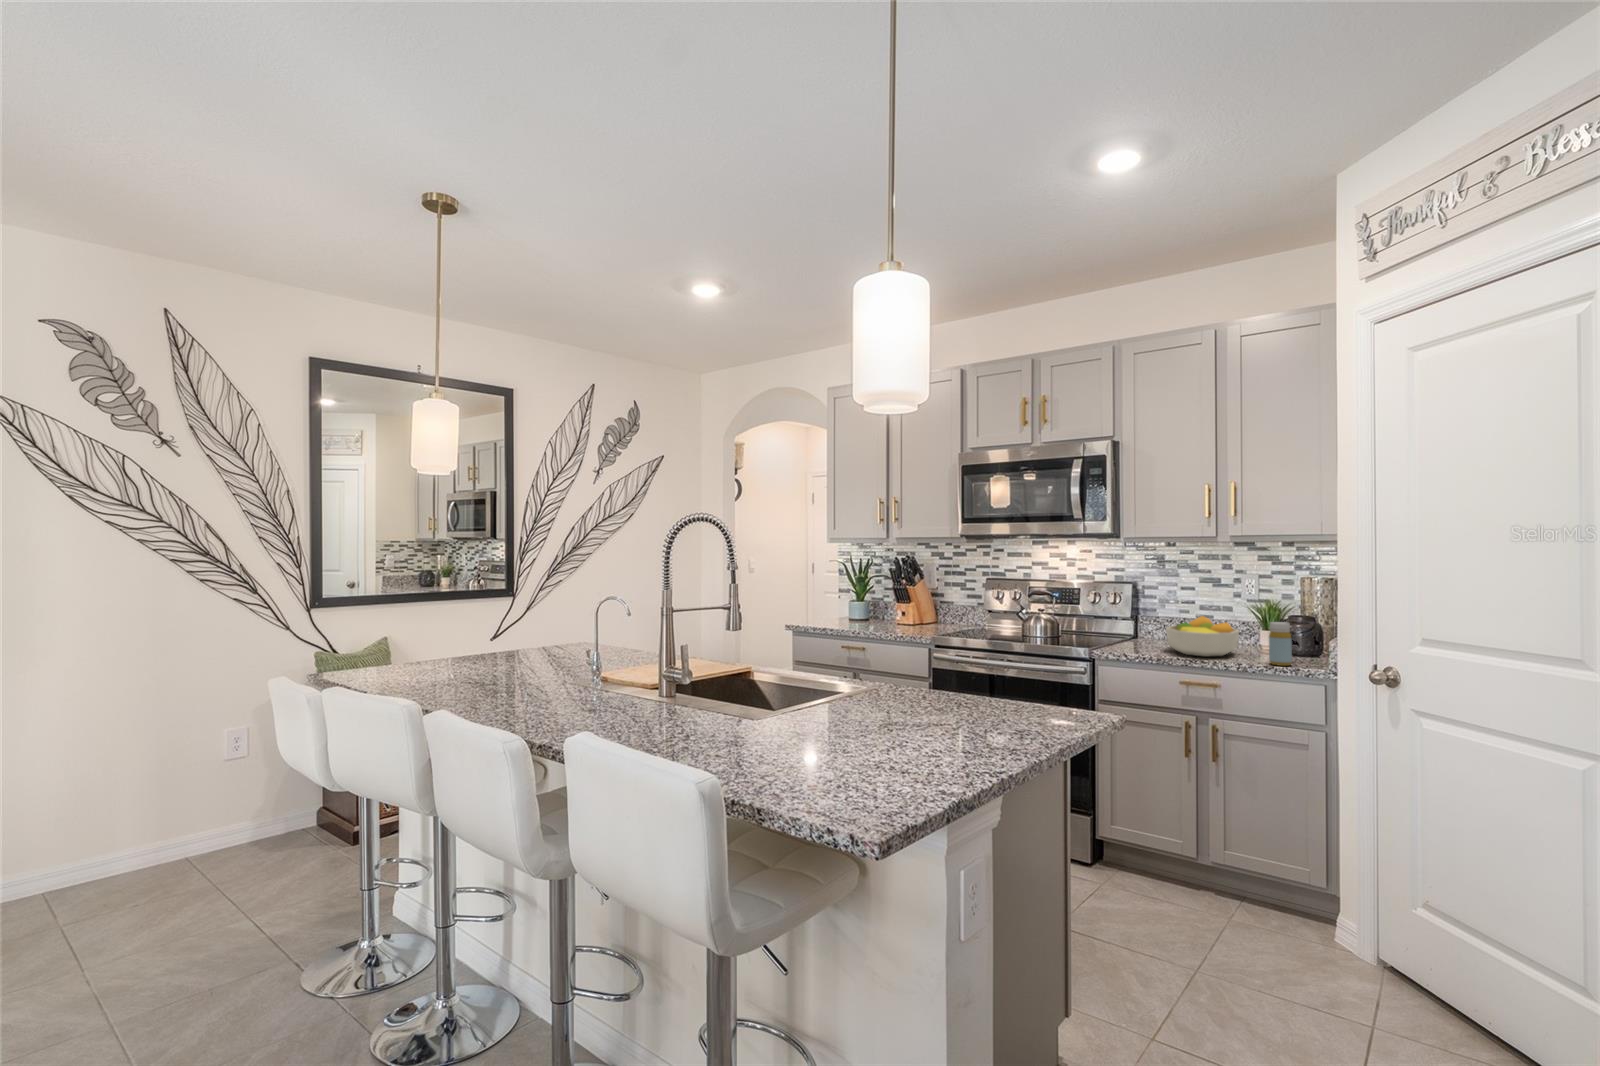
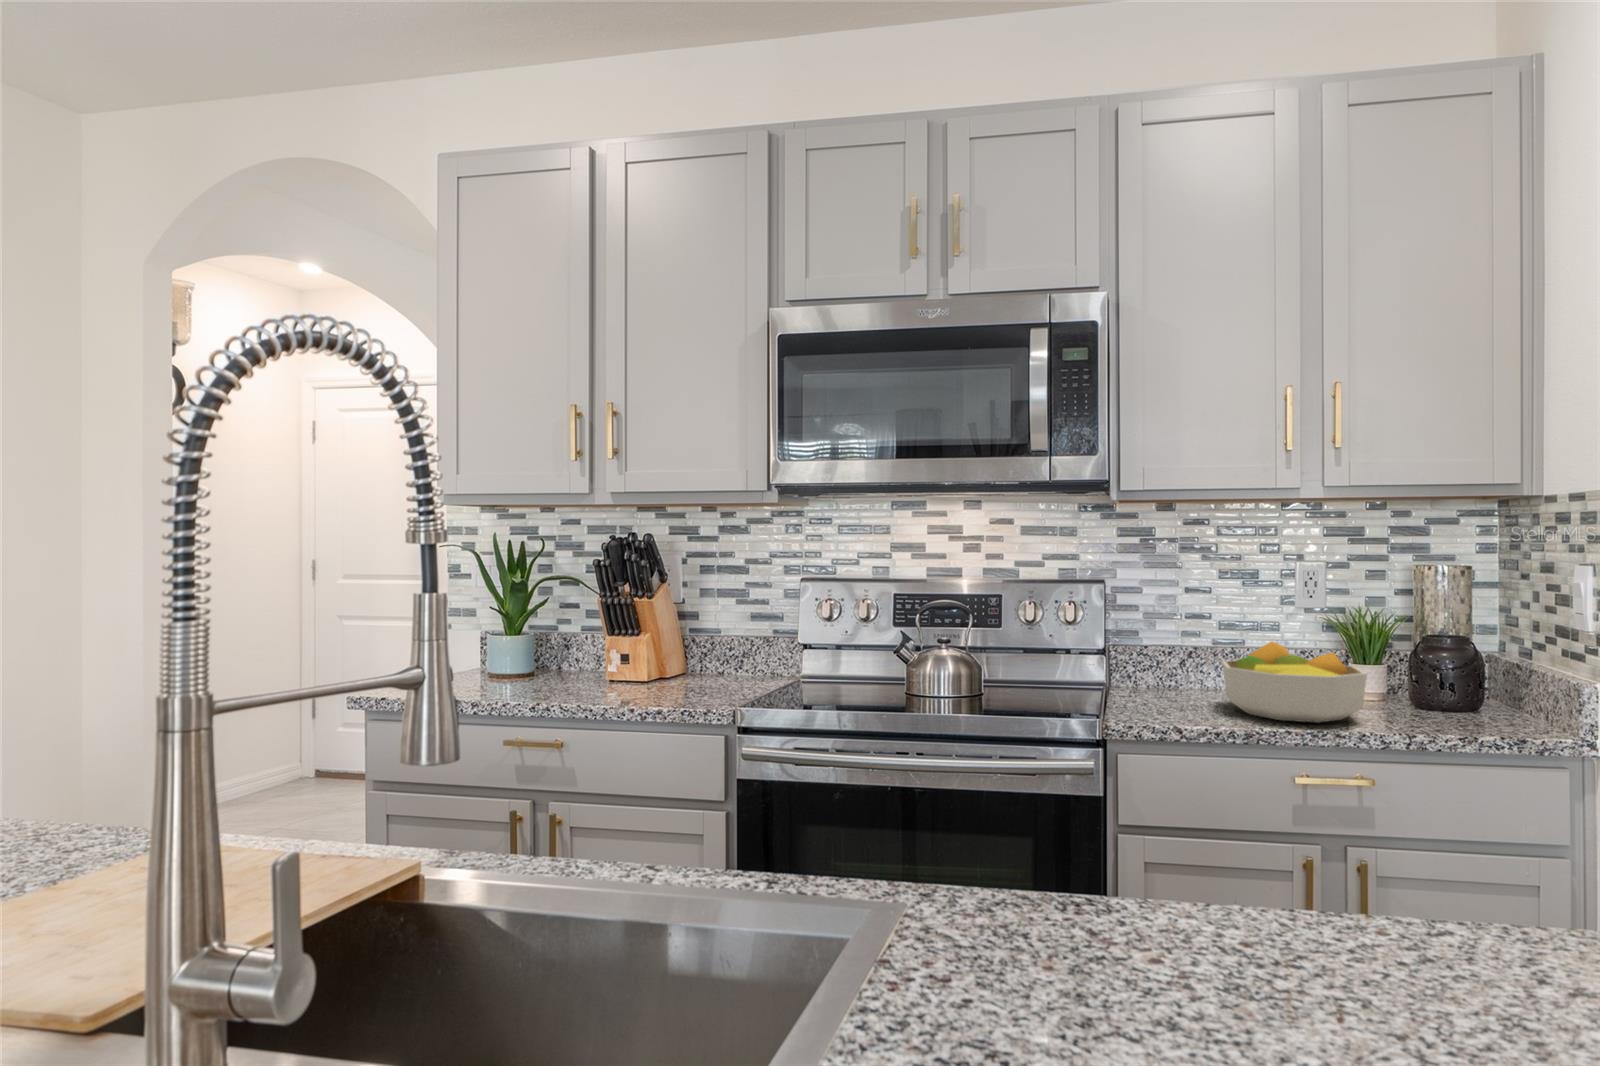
bottle: present [1269,622,1292,666] -> none [1444,649,1487,734]

